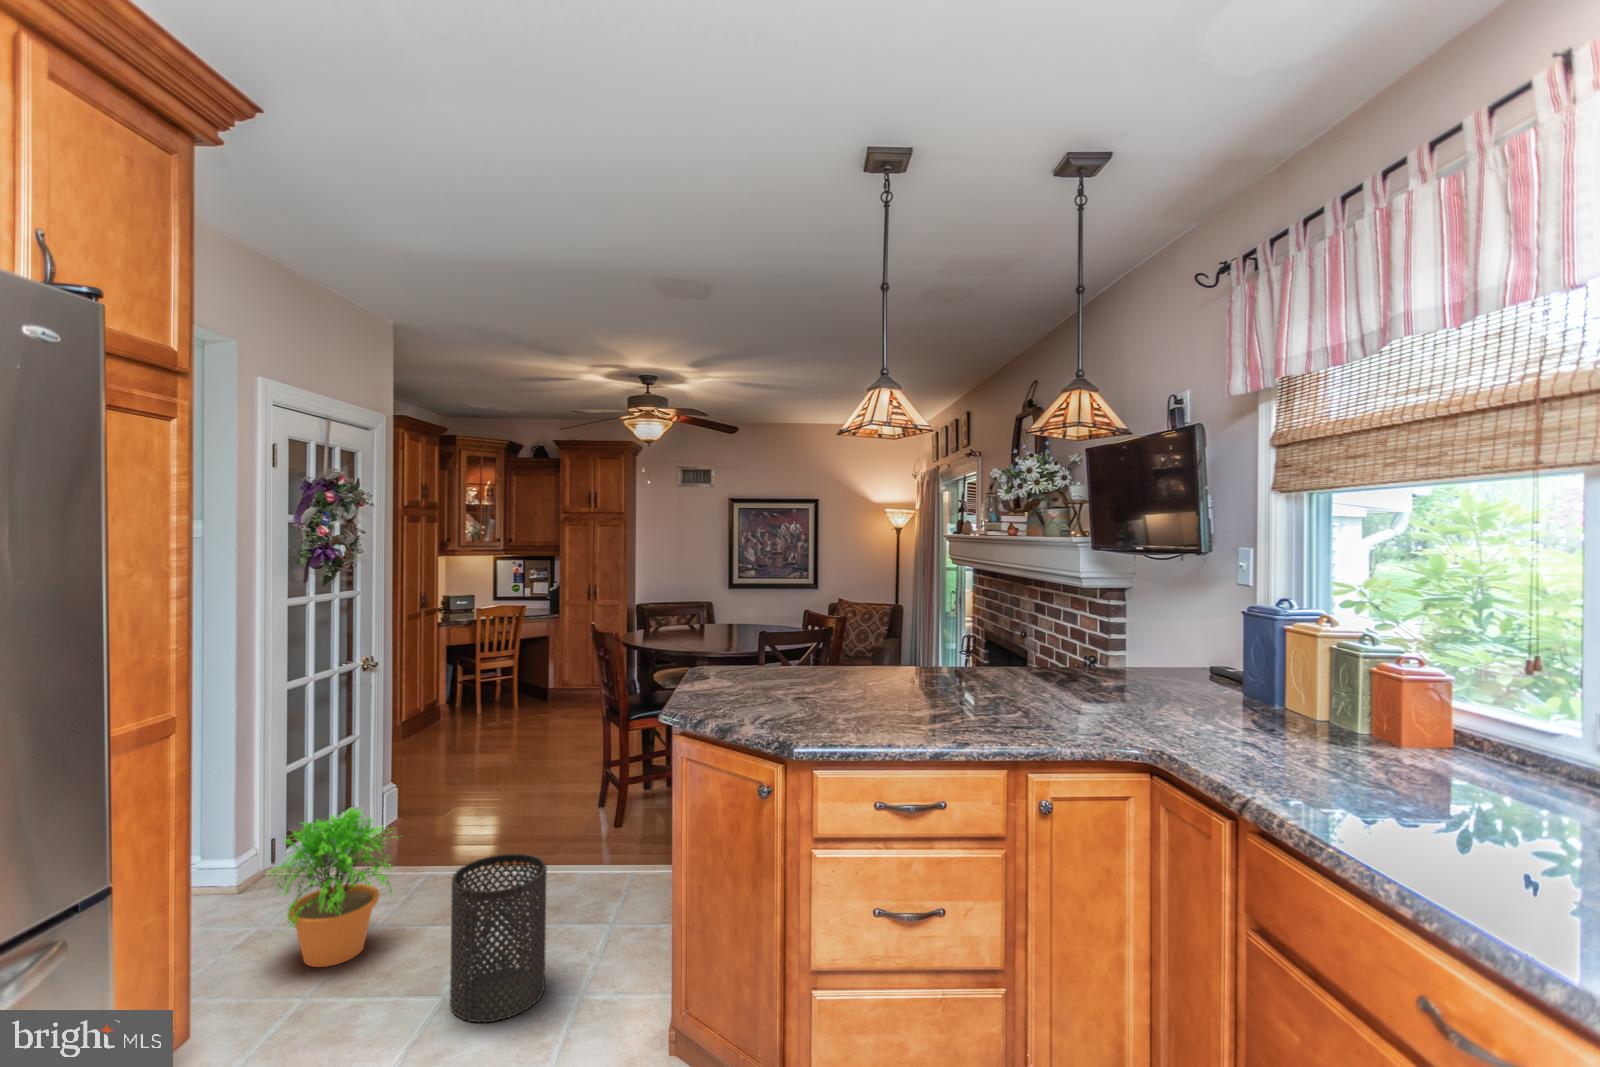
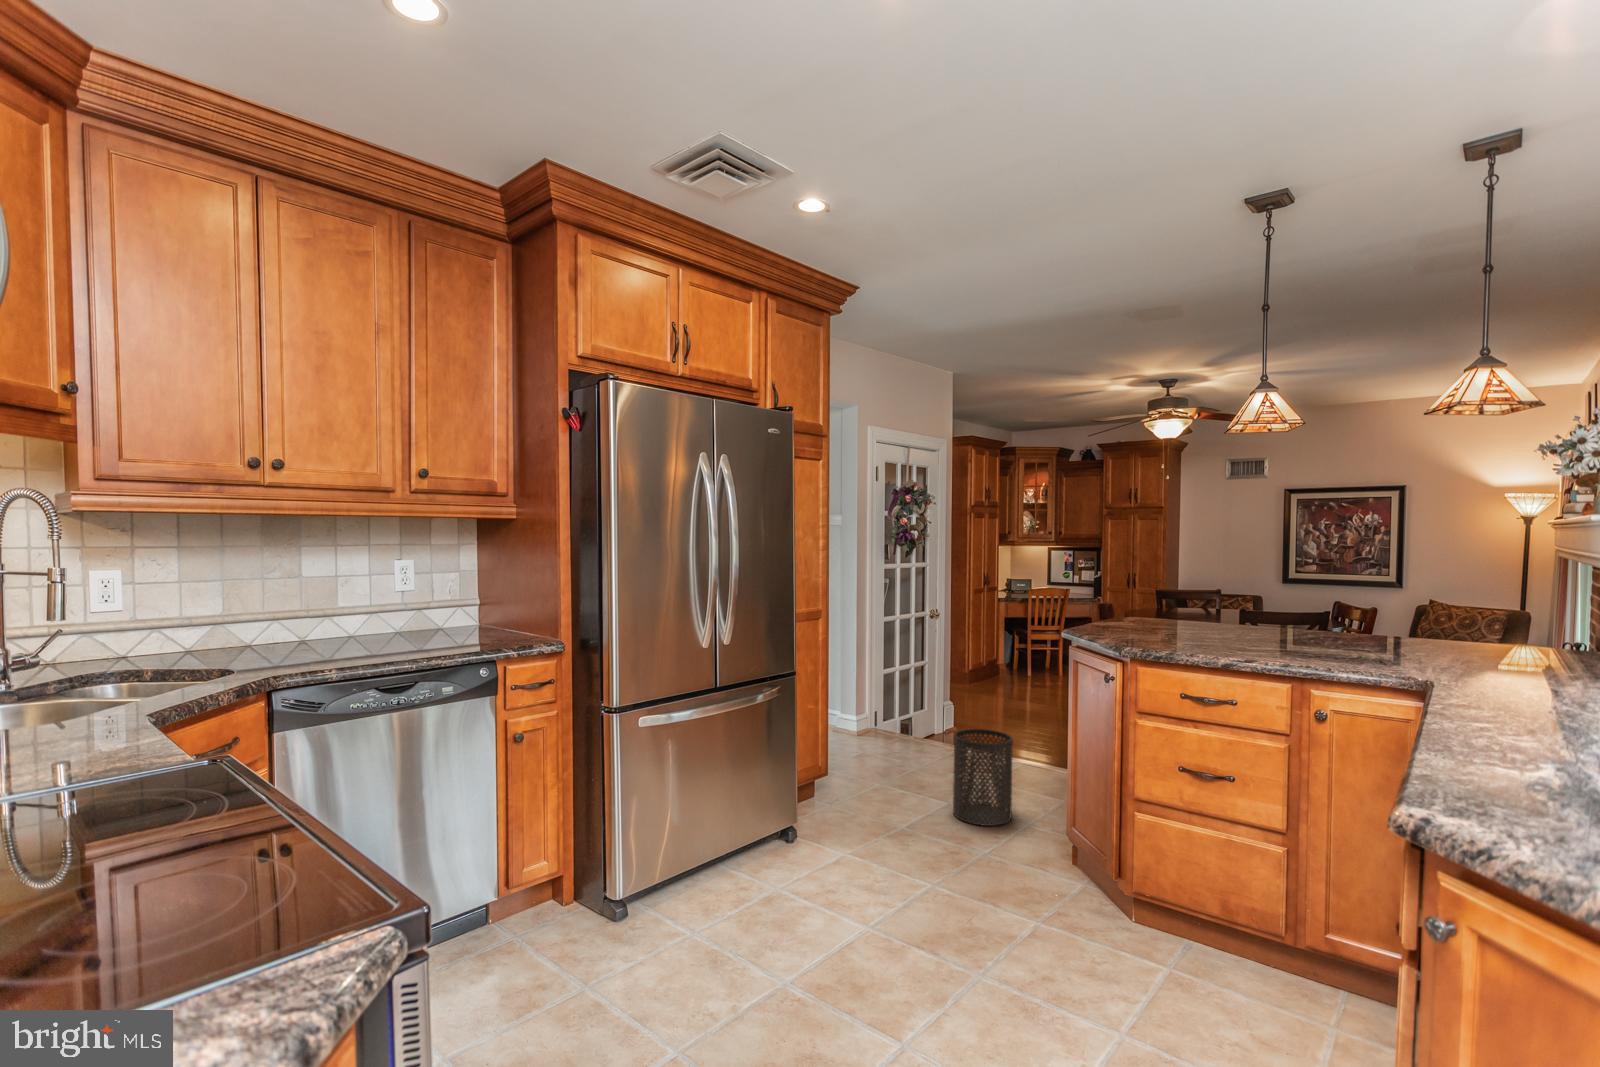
potted plant: present [271,808,392,967] -> none [863,688,938,780]

